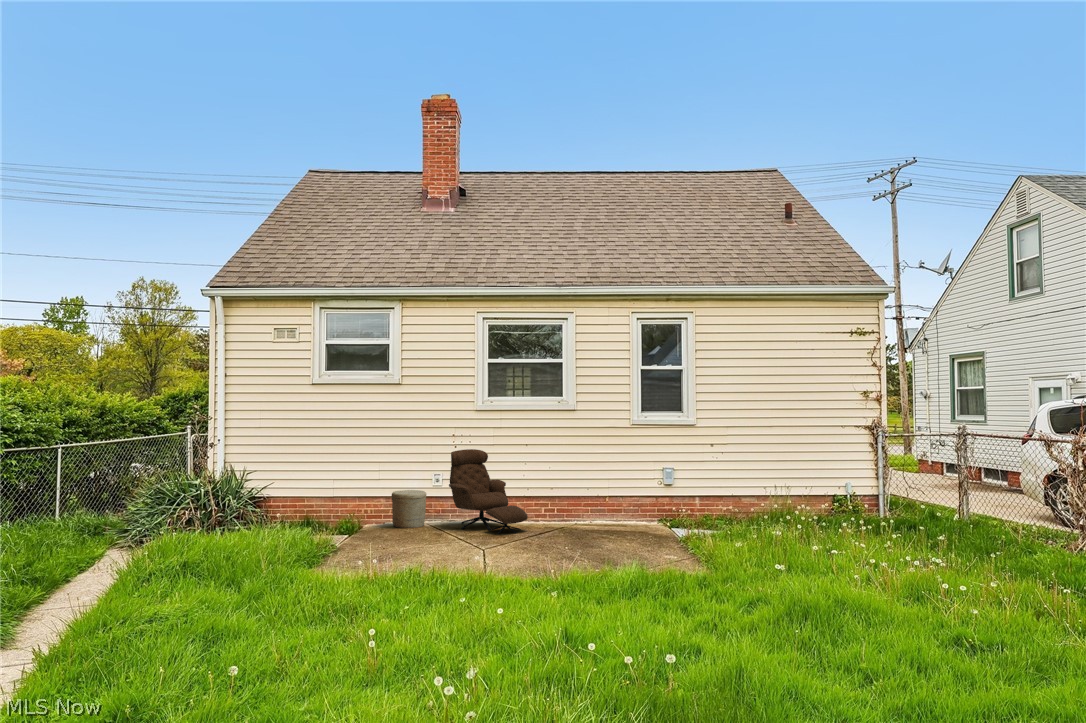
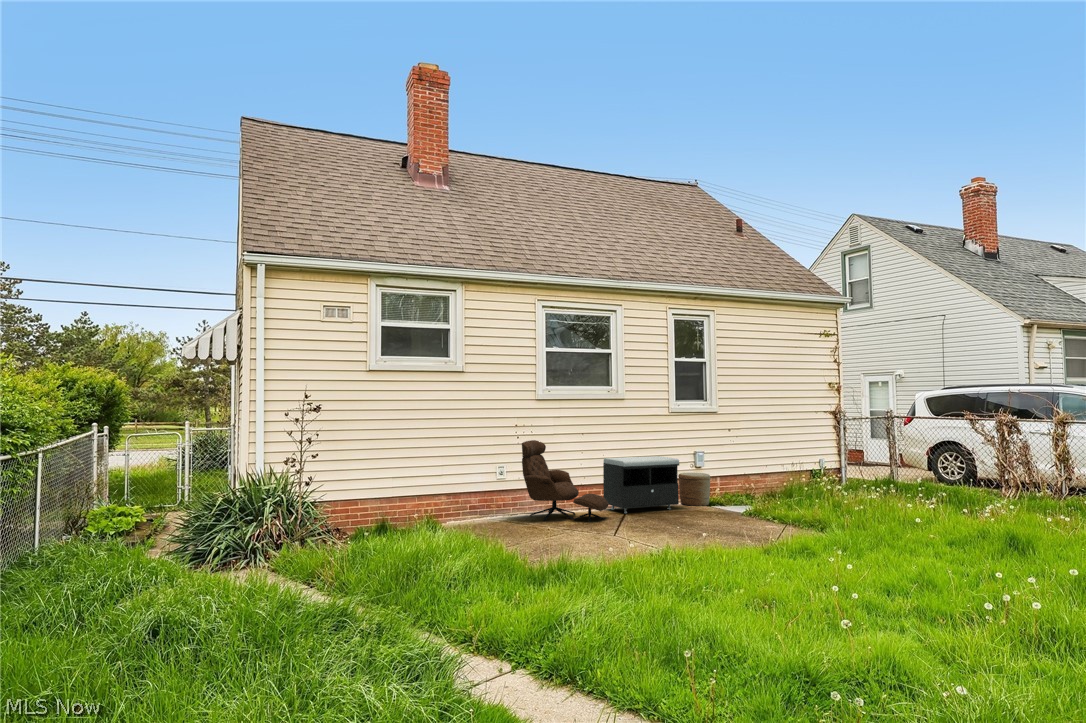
storage bench: none [548,470,621,529] -> present [603,456,679,513]
woven basket: present [392,490,426,528] -> present [678,473,711,506]

